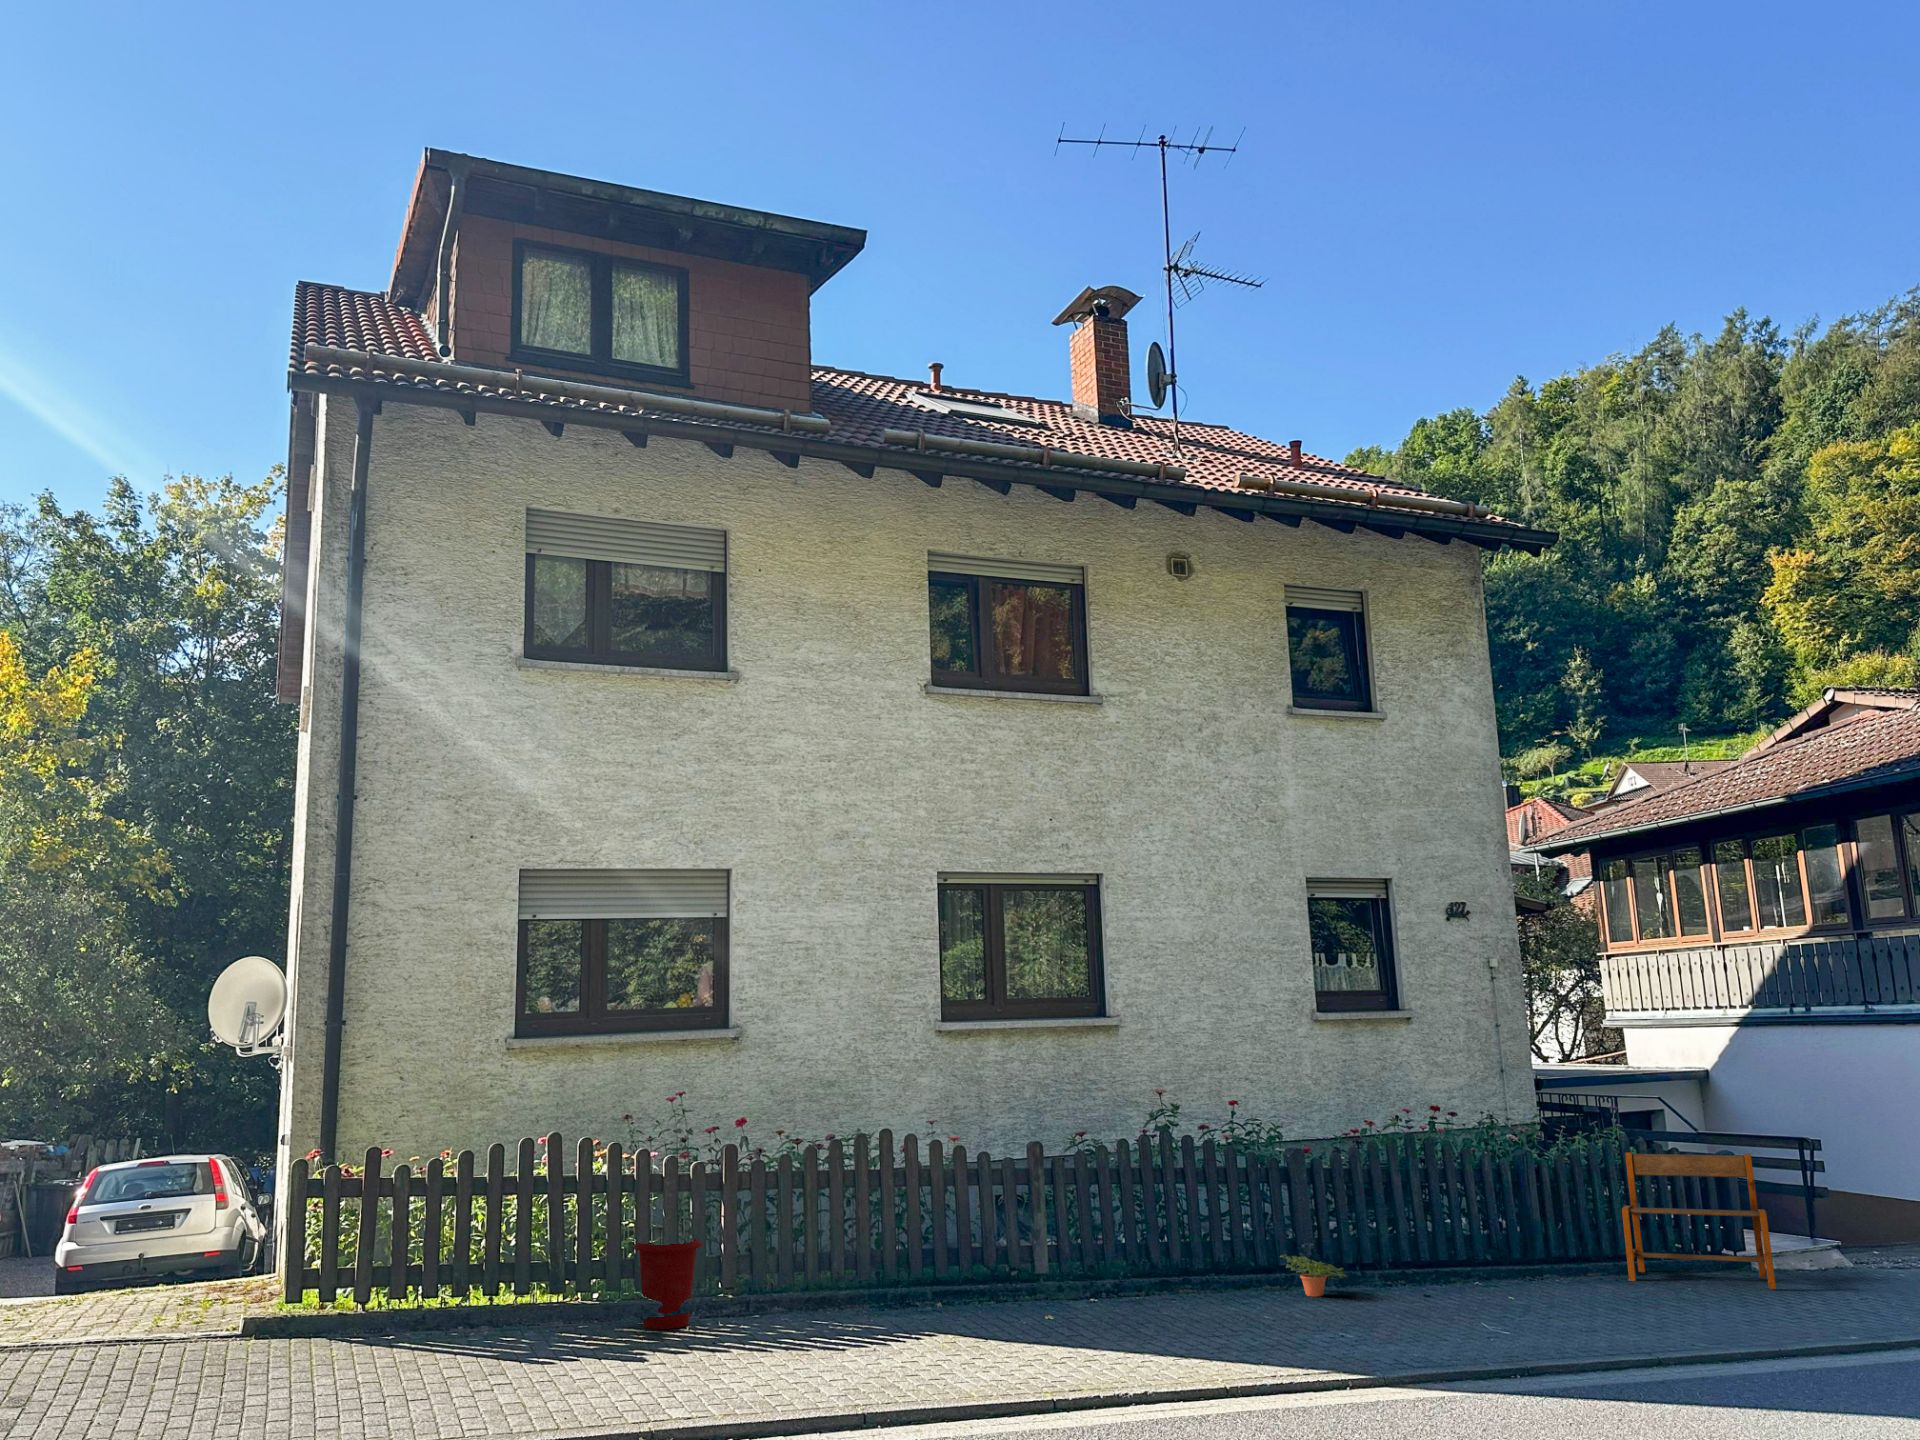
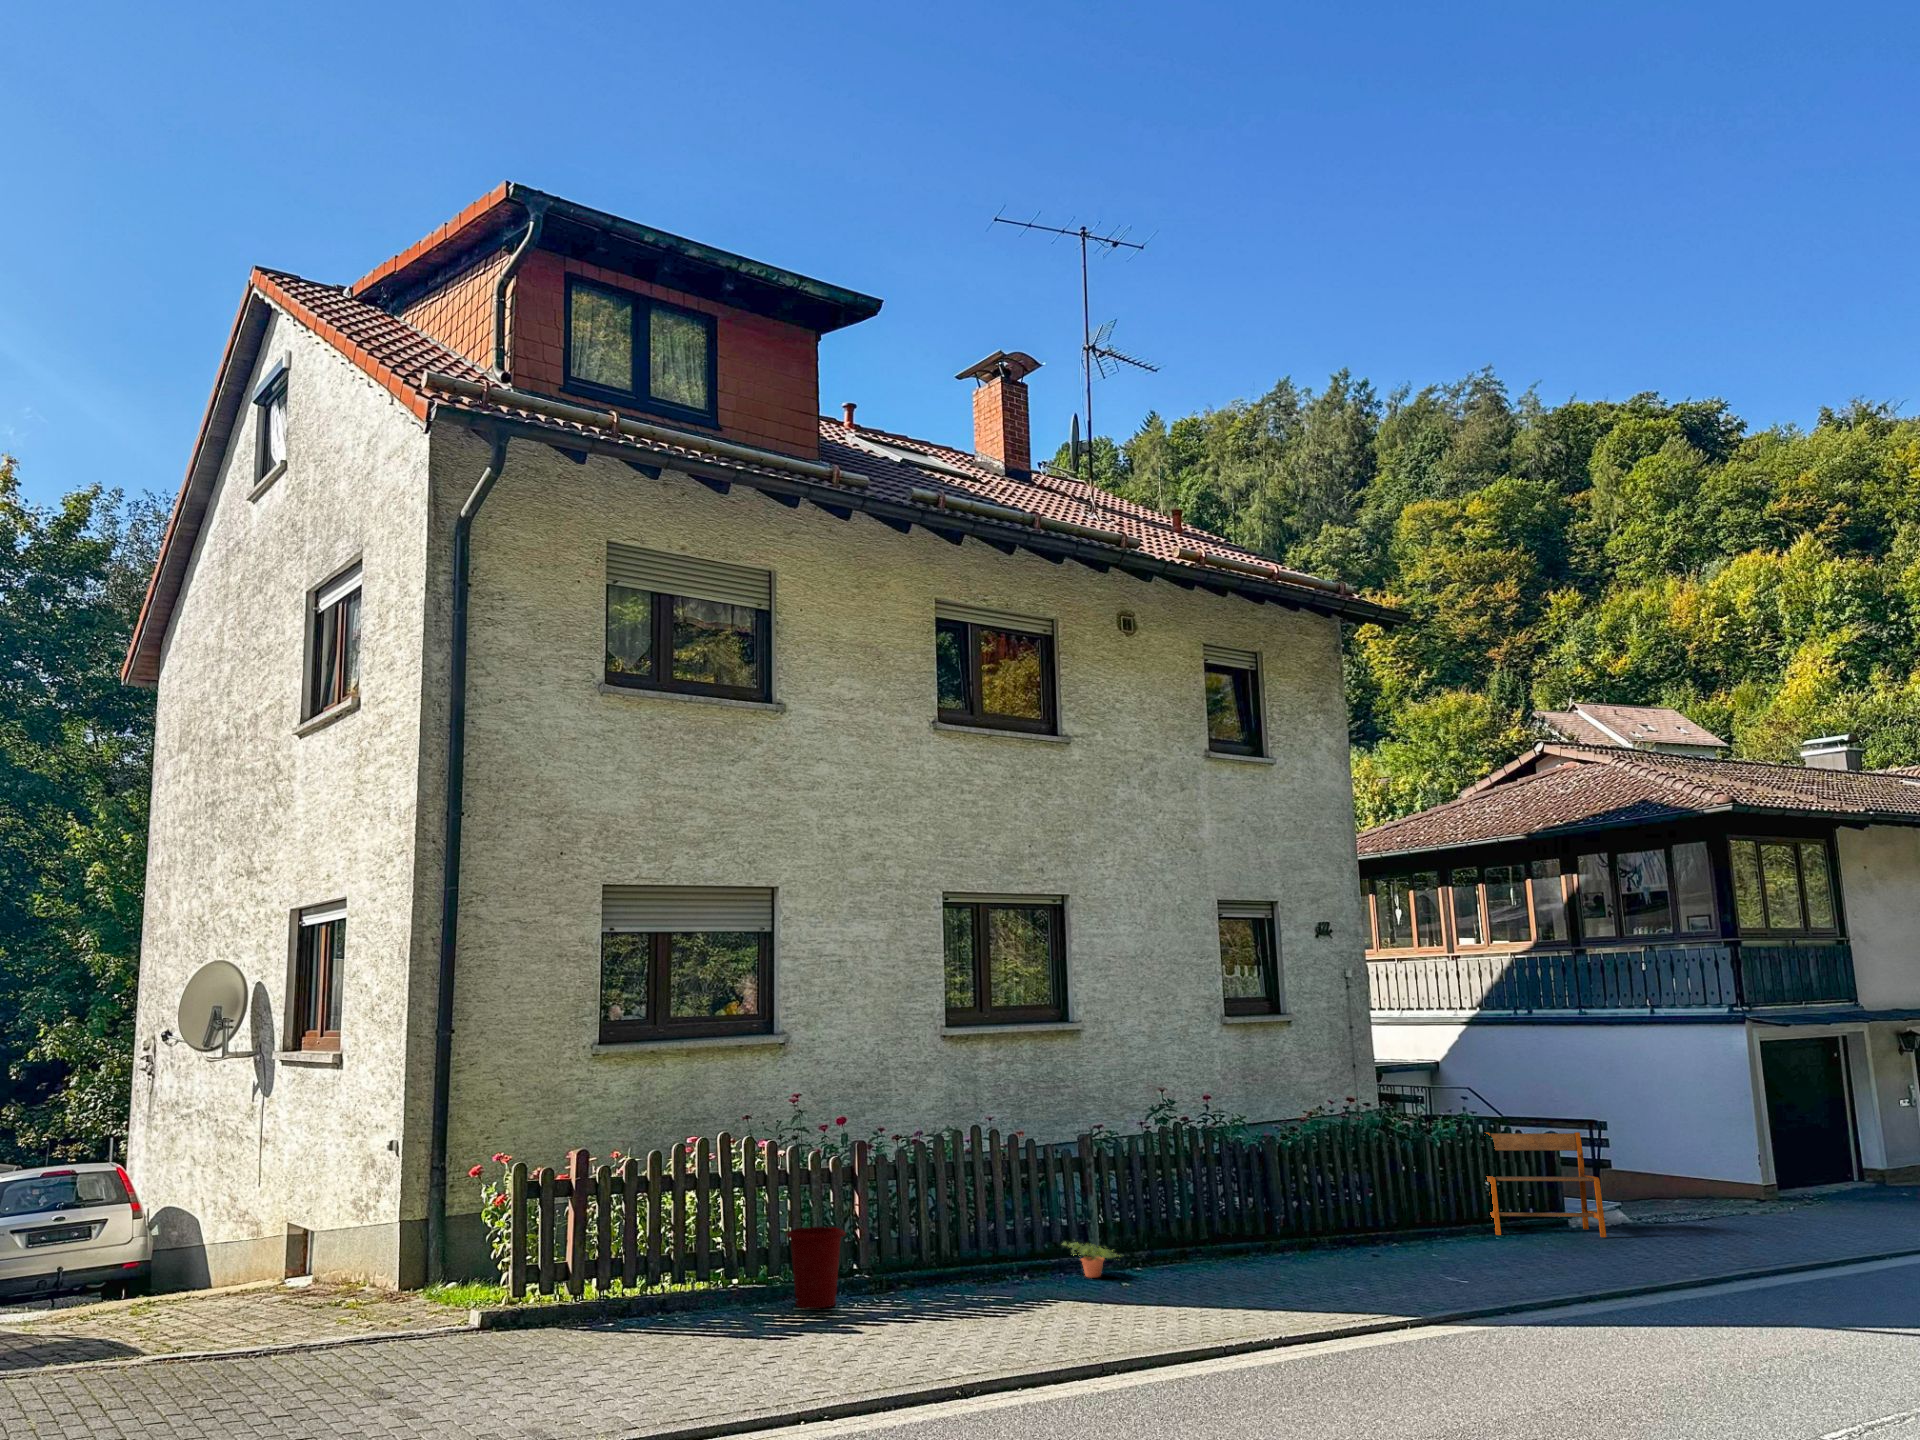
potted plant: present [1280,1253,1347,1297] -> present [1063,1242,1120,1278]

